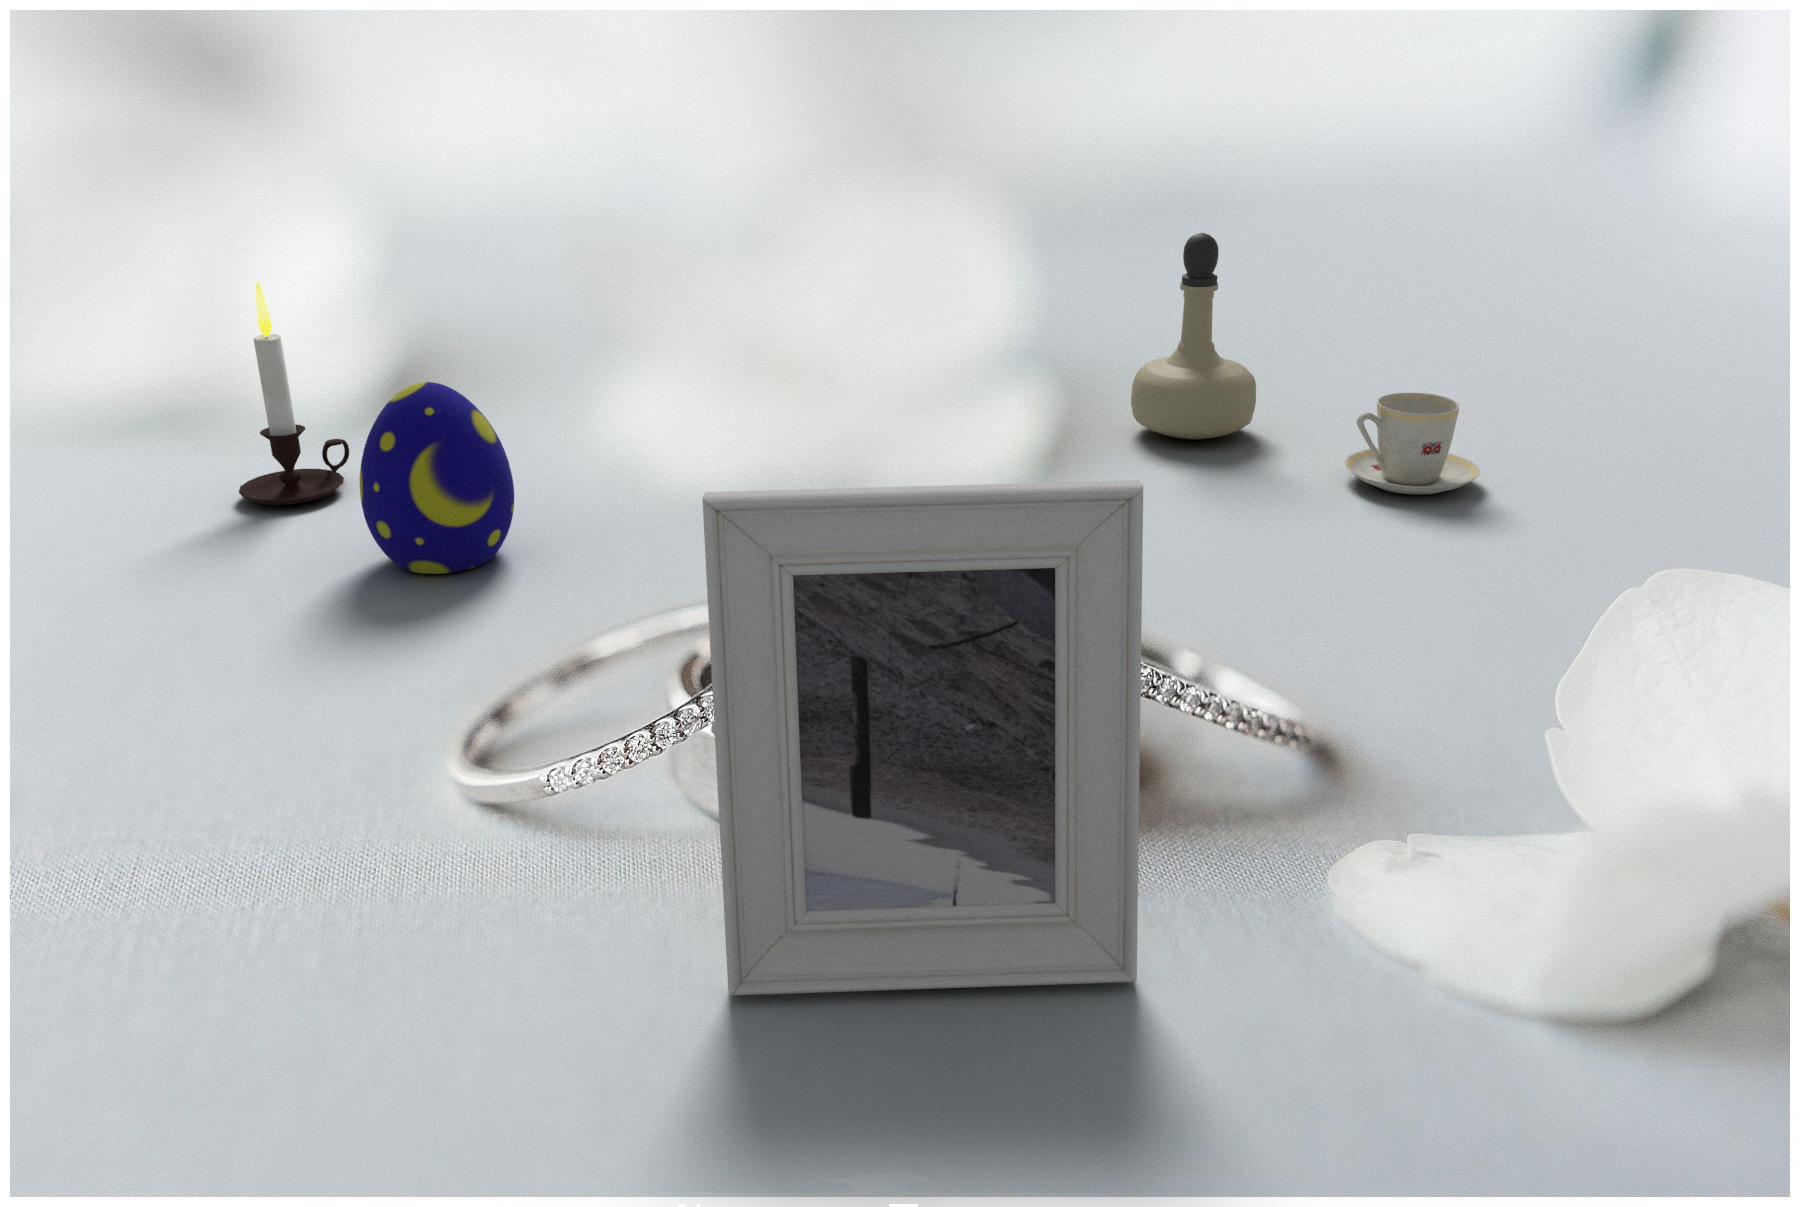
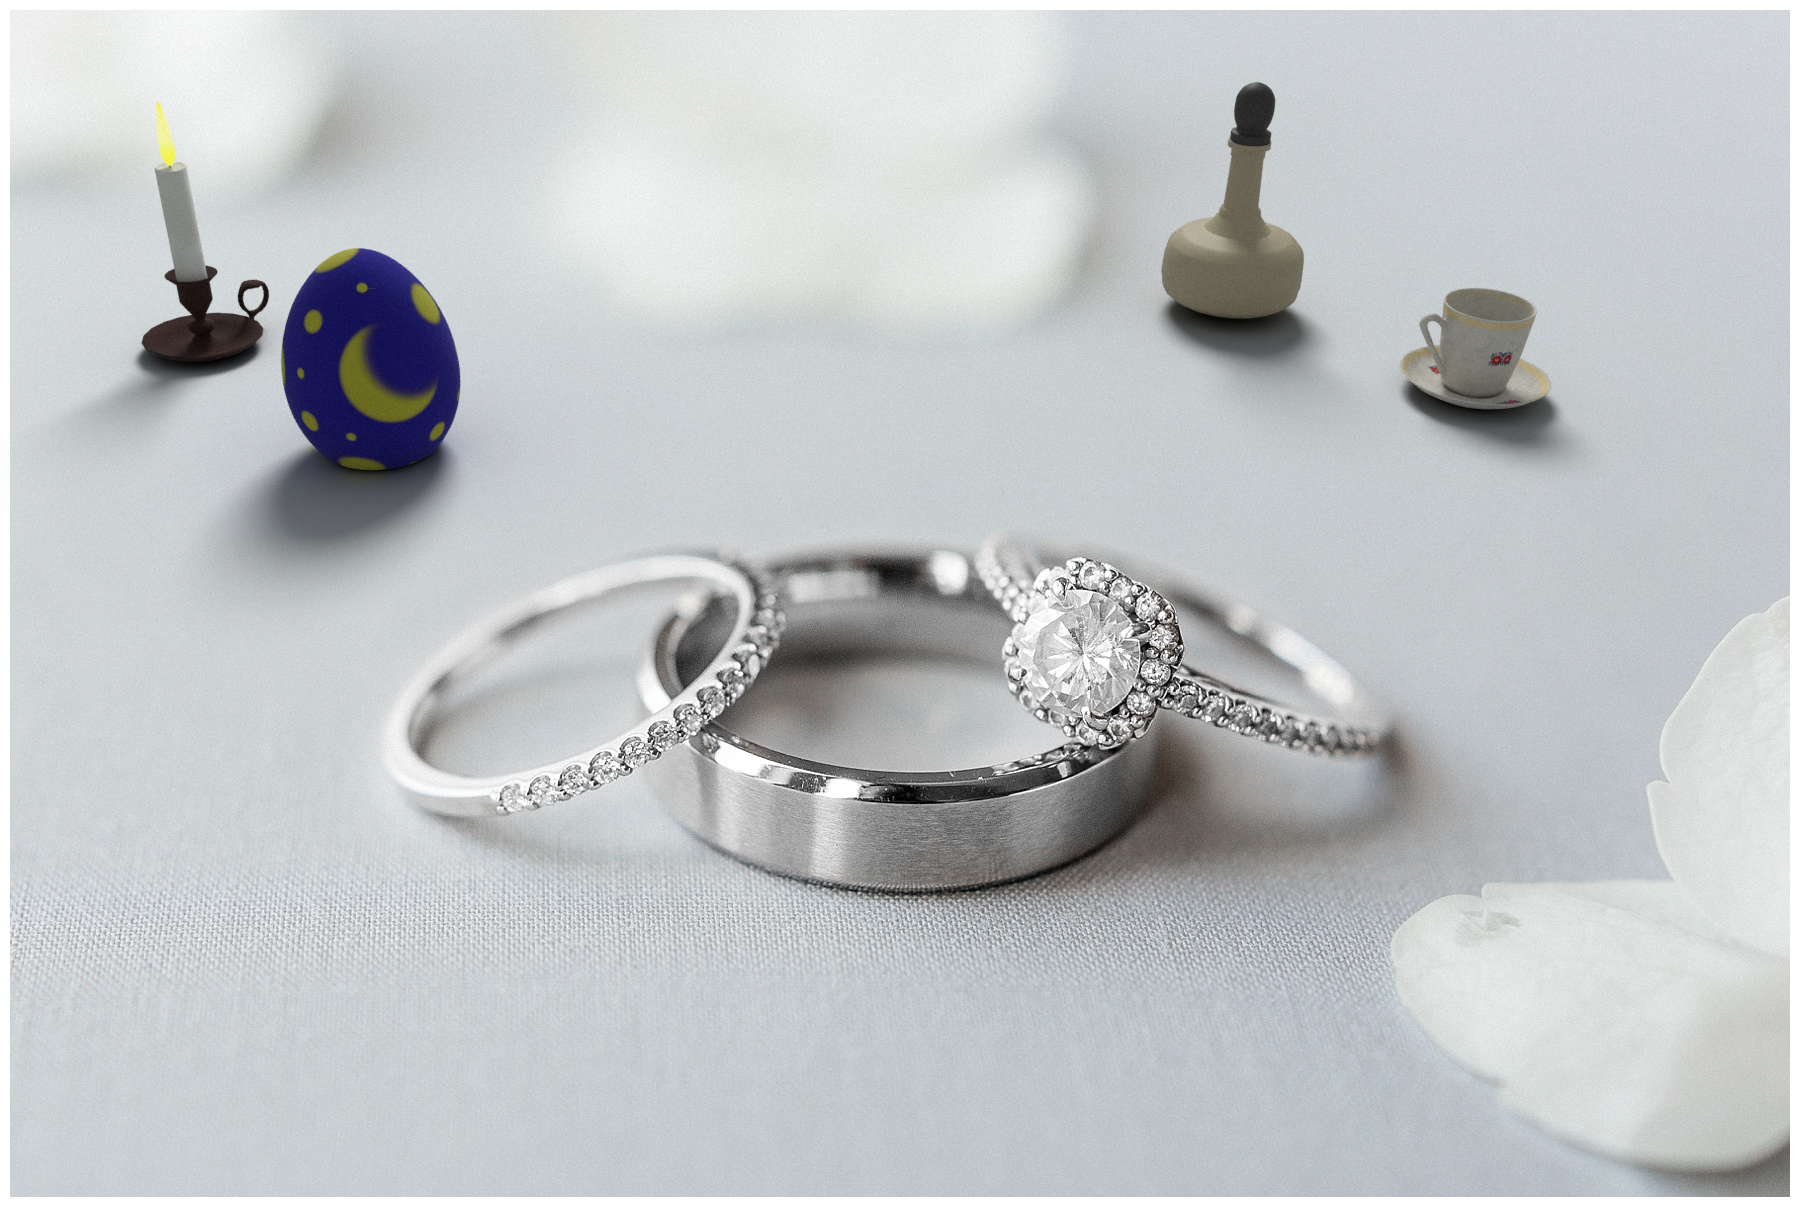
picture frame: present [702,480,1143,995] -> none [698,552,1228,1098]

